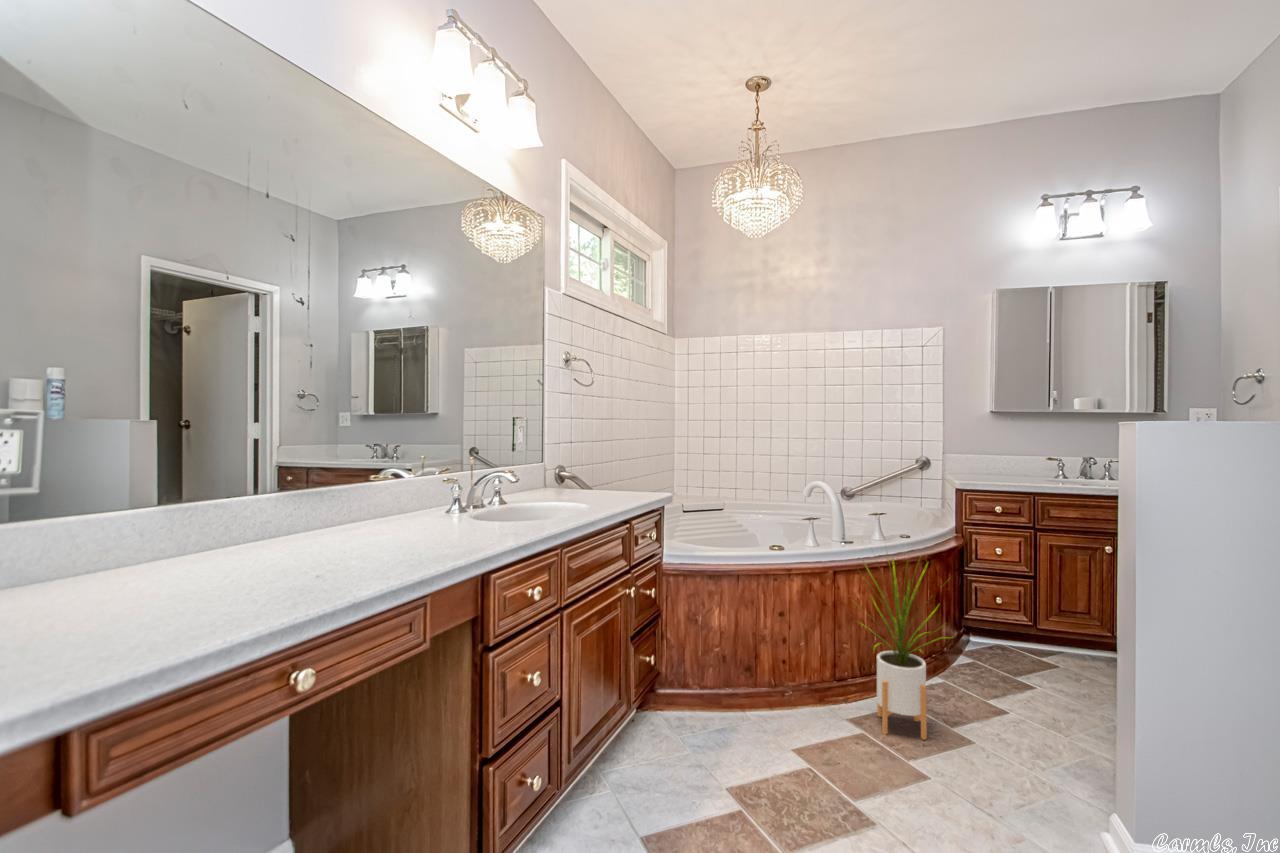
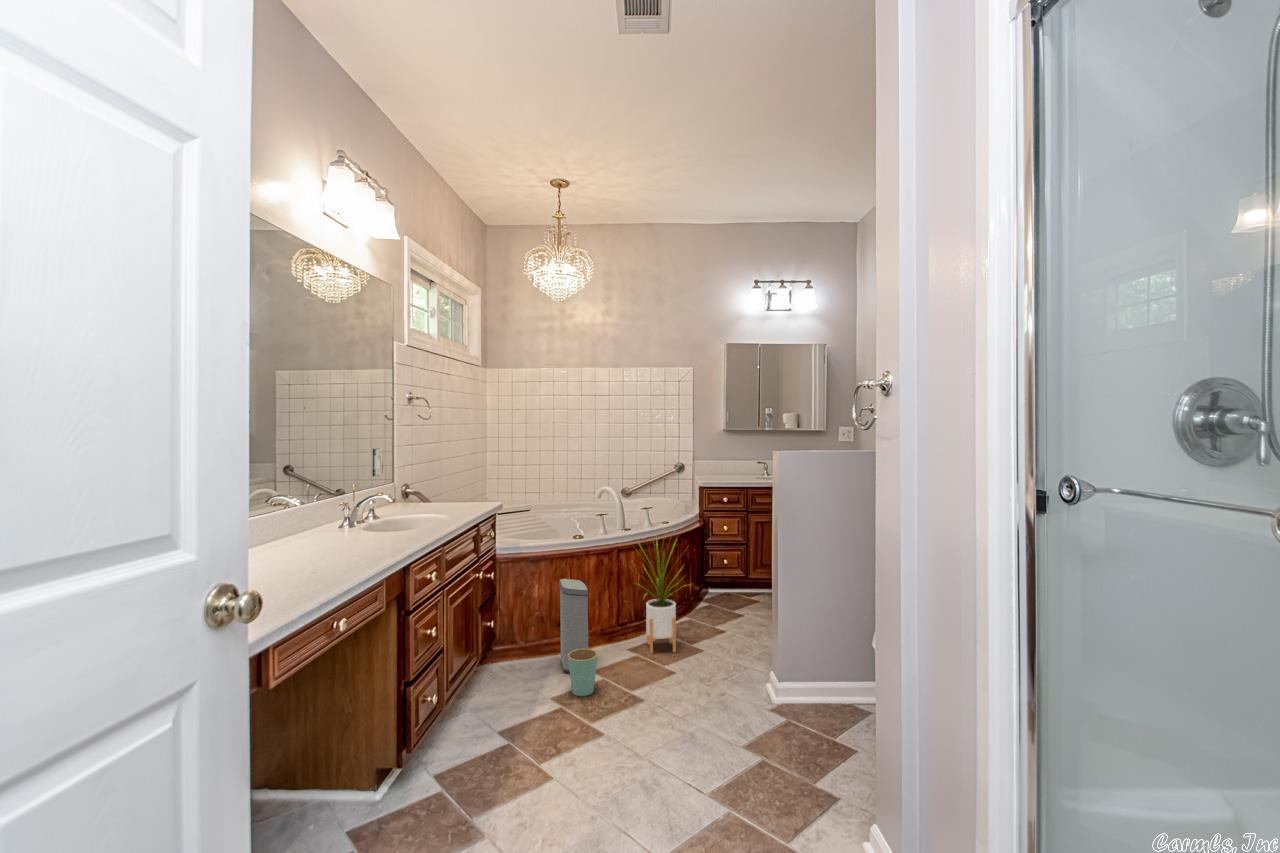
trash can: none [746,606,800,794] -> present [559,579,598,696]

